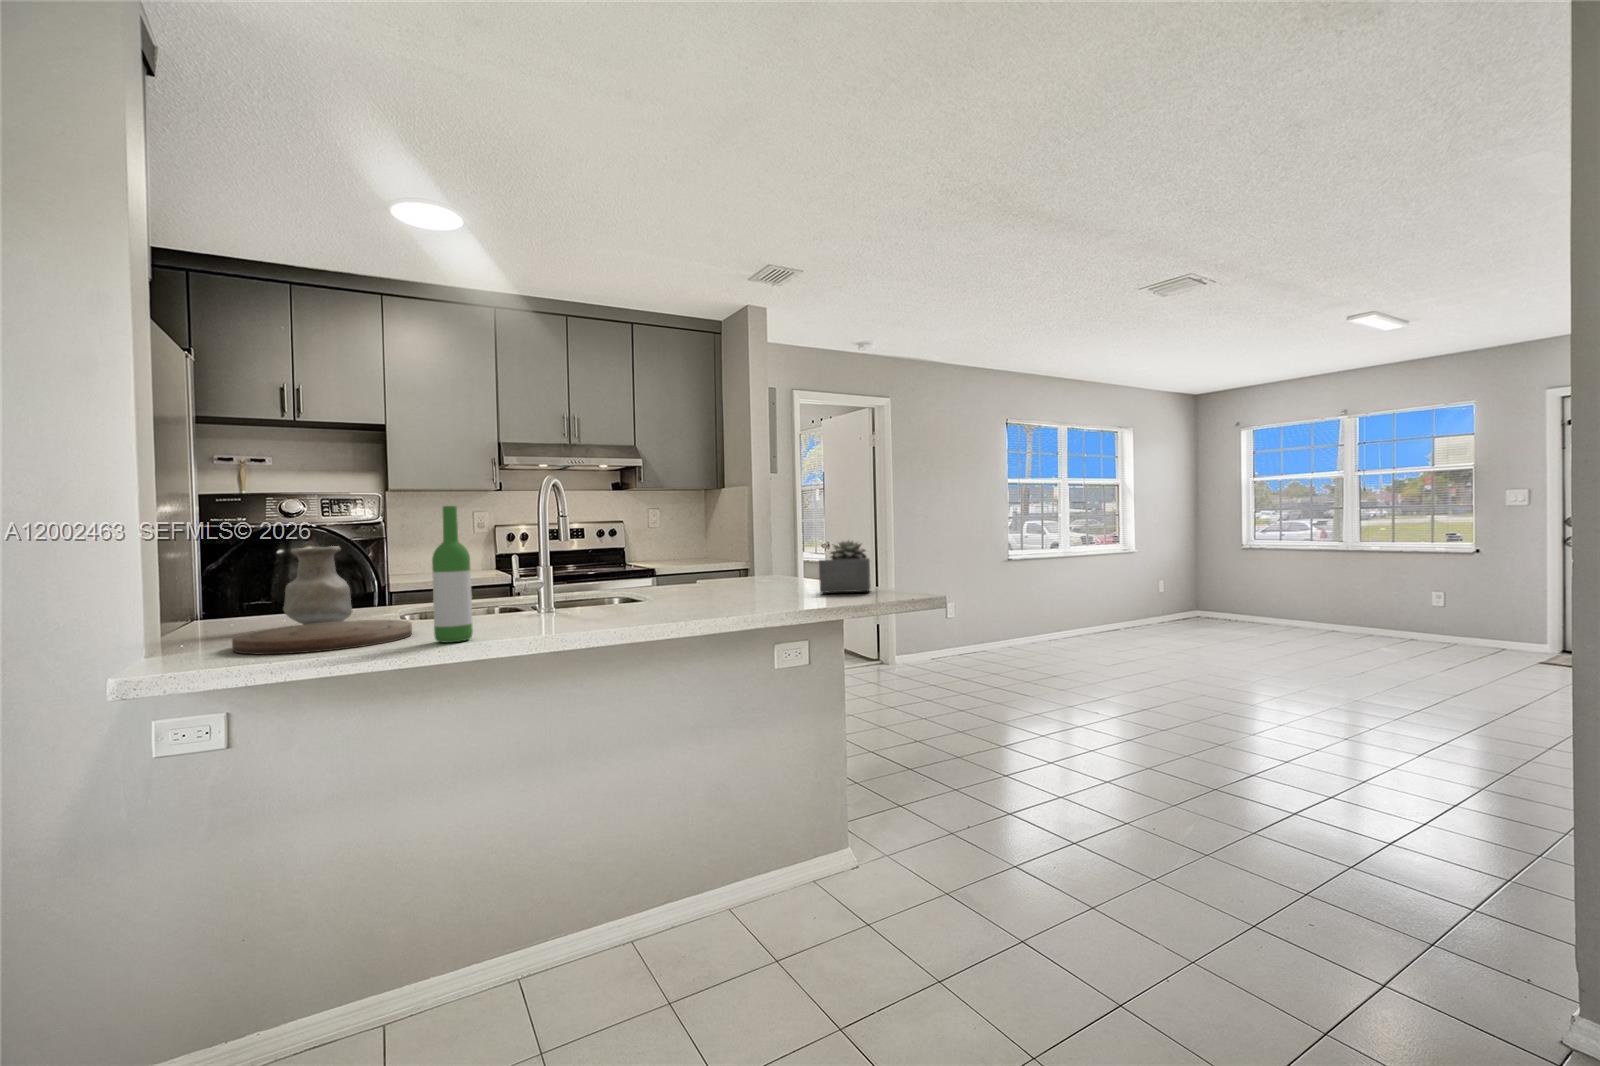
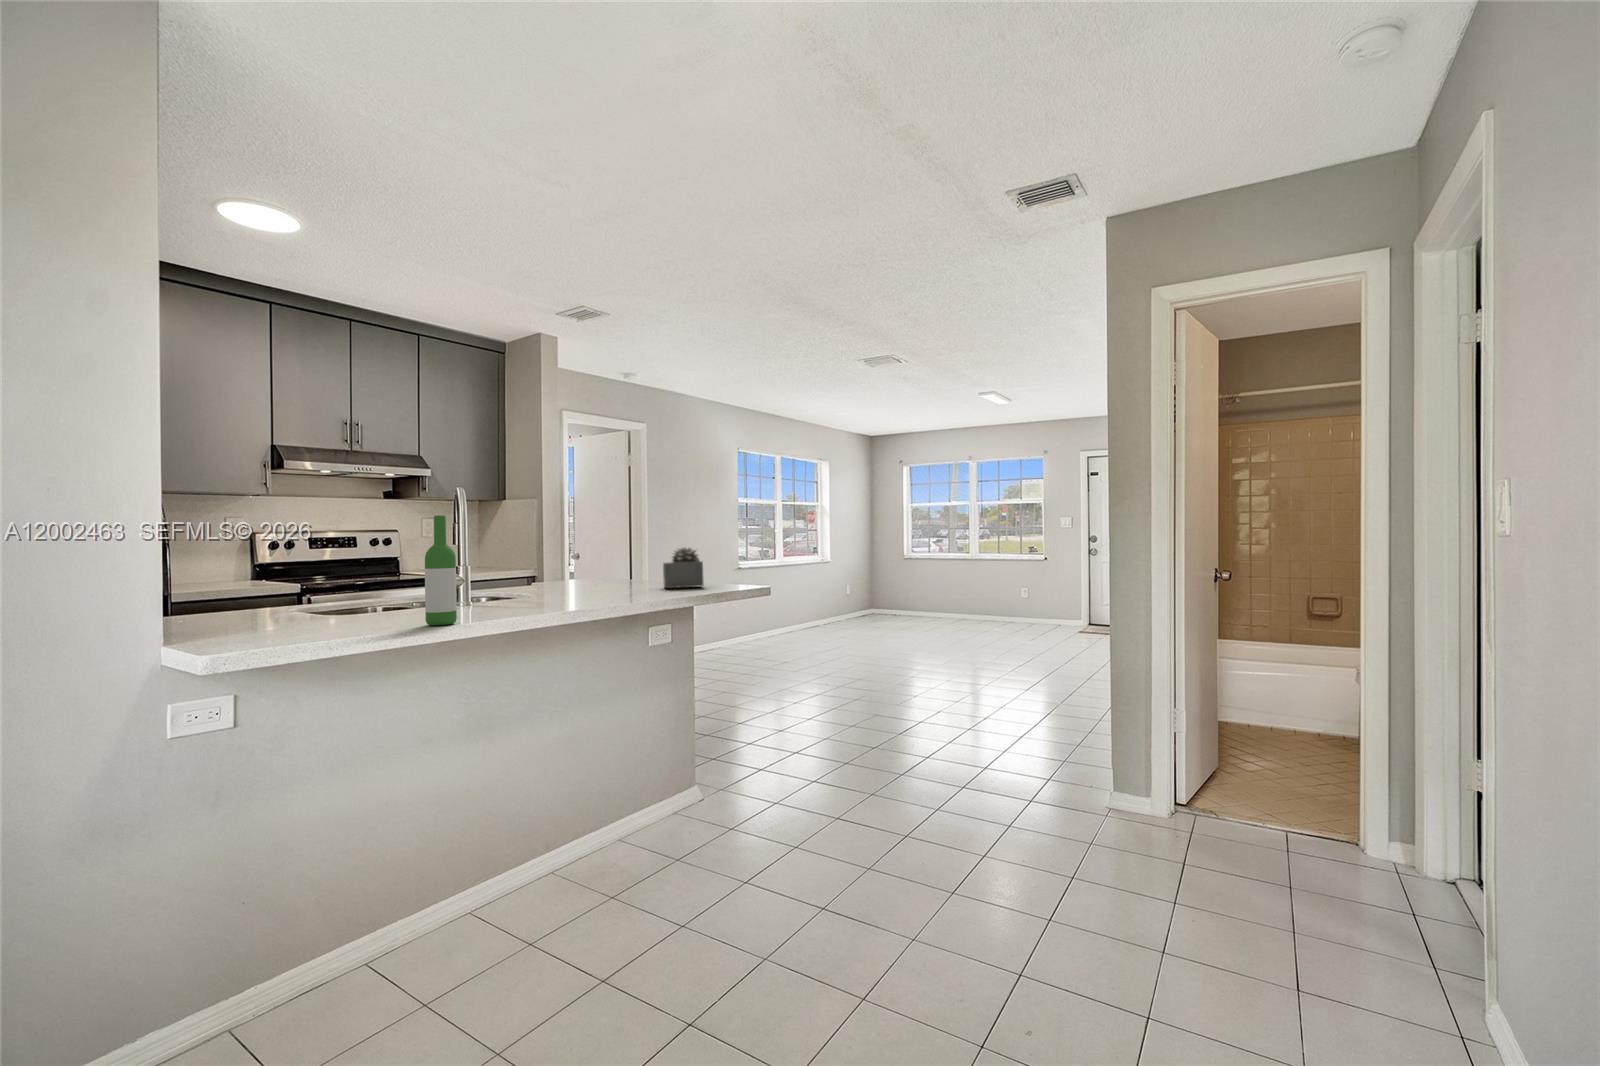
vase: present [284,546,352,624] -> none [199,549,267,623]
cutting board: present [232,620,412,654] -> none [222,613,381,640]

